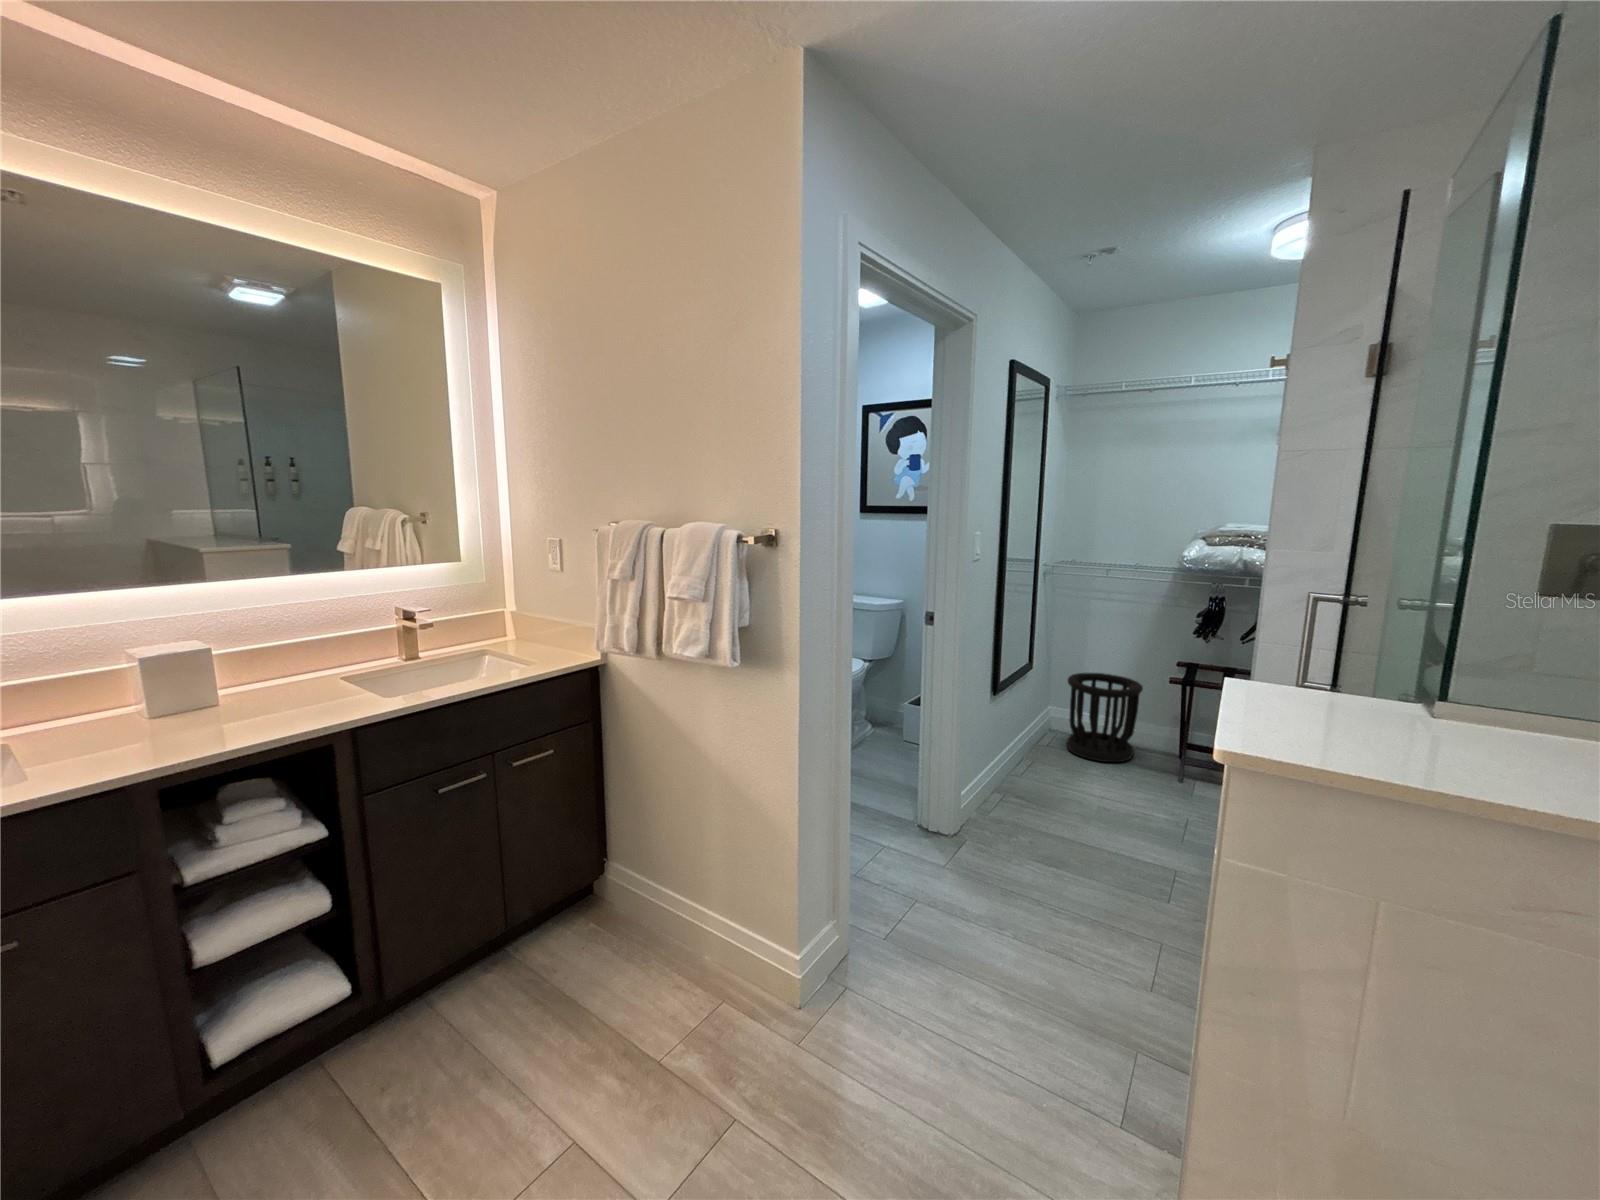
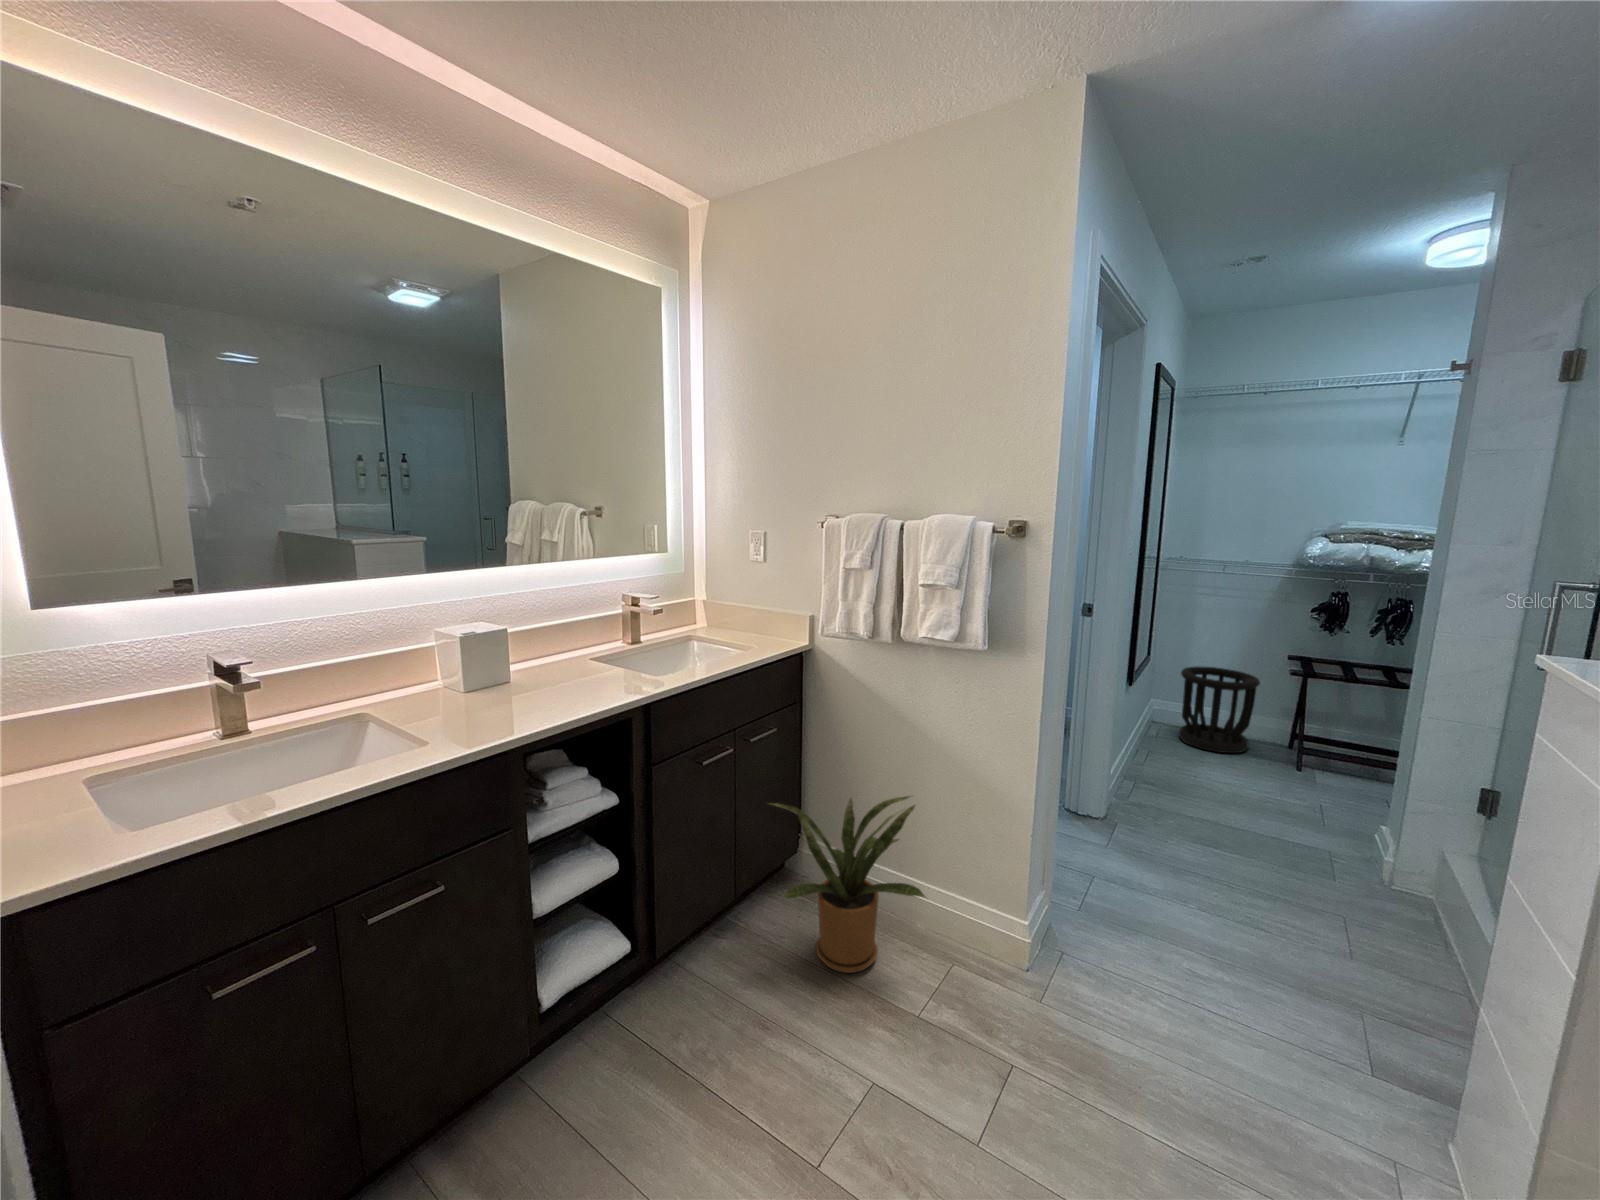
house plant: none [525,821,693,1013] -> present [770,796,925,973]

